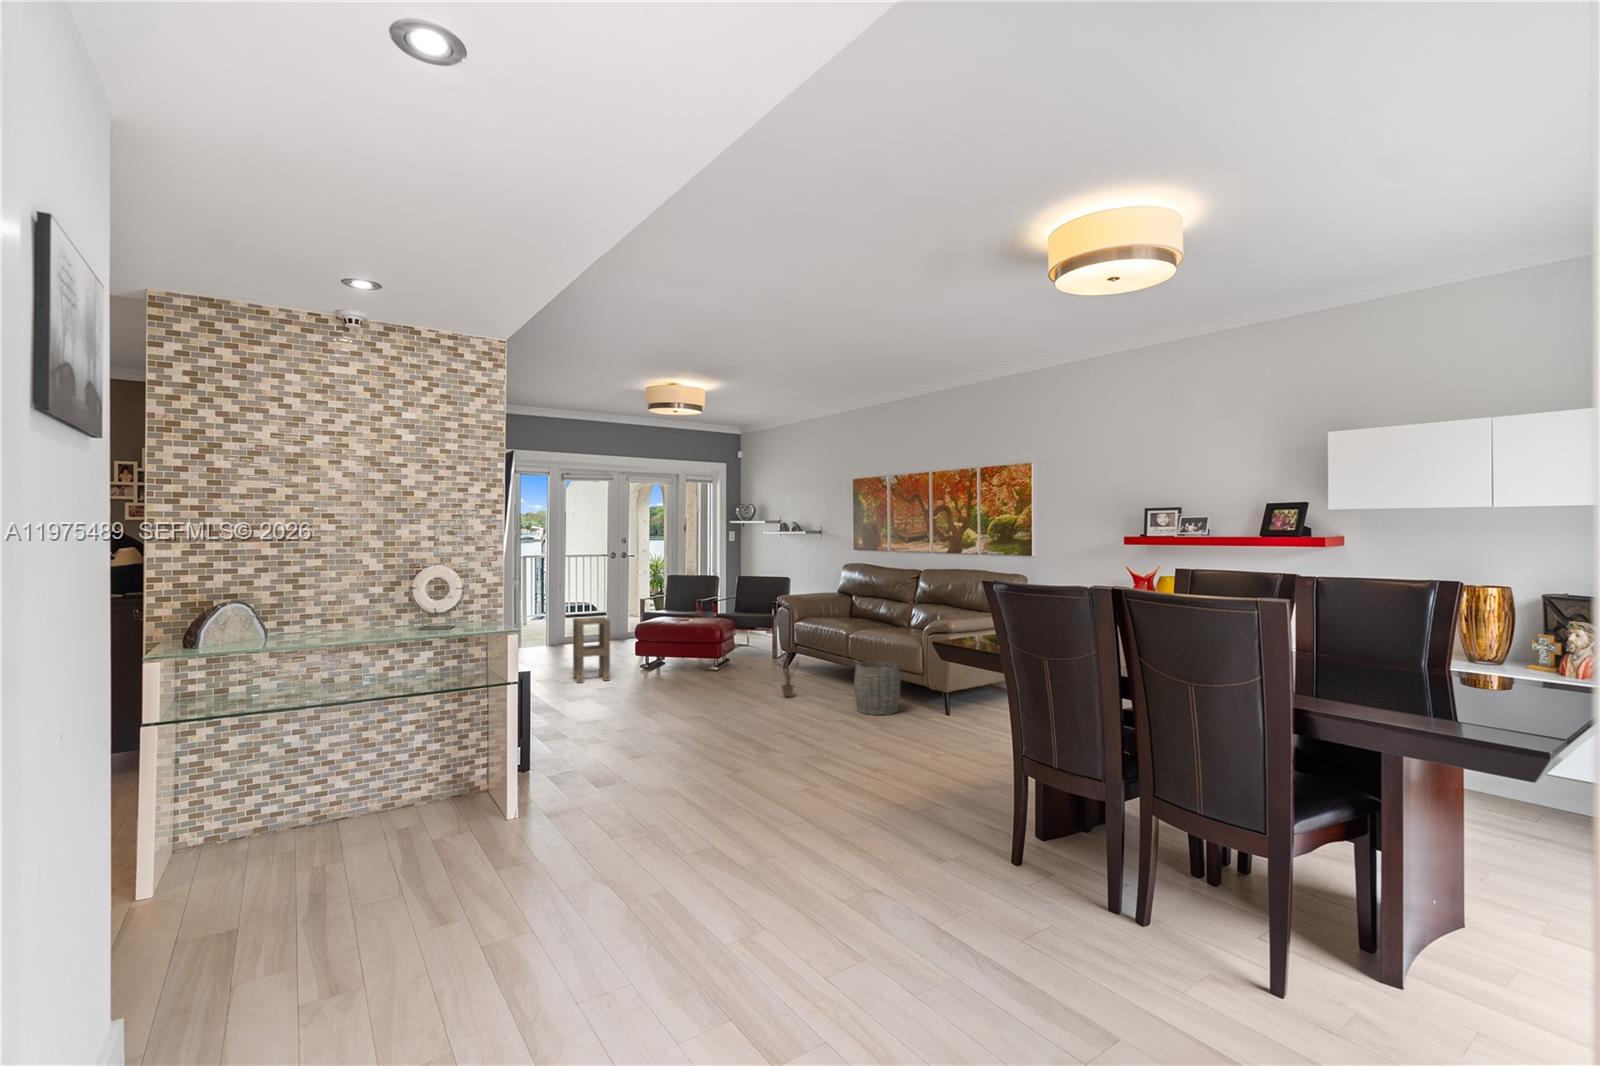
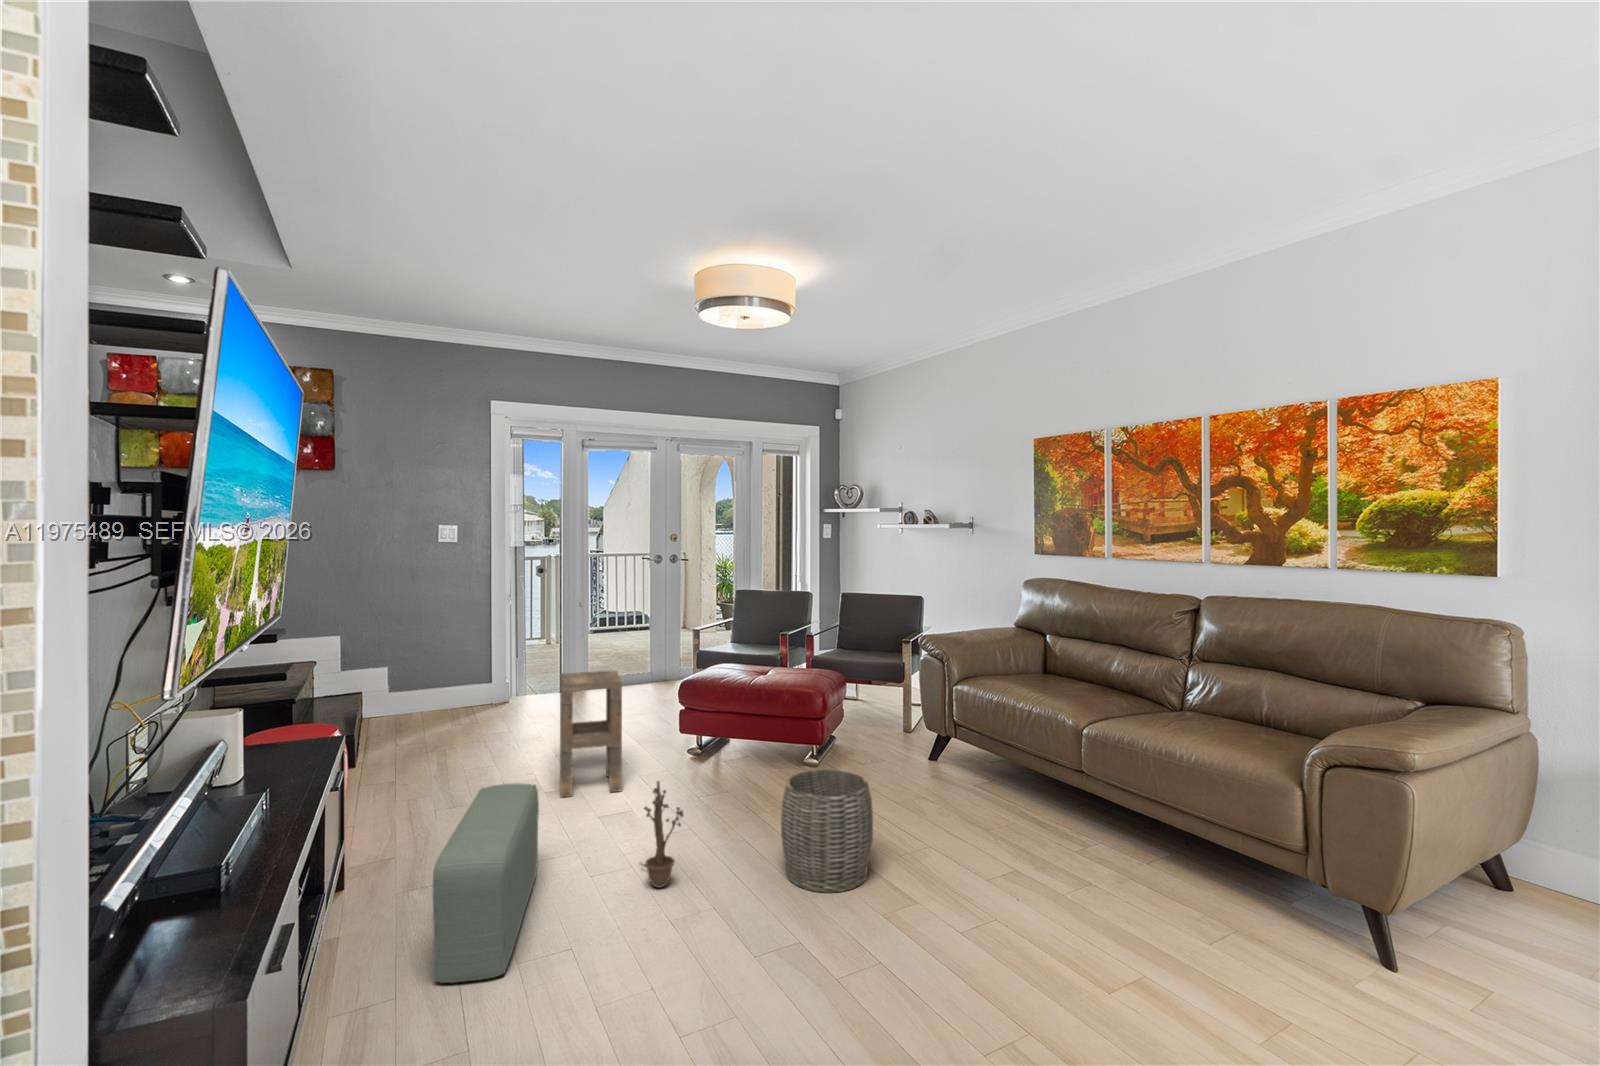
decorative plant: present [777,653,799,697] -> present [640,781,683,888]
pouf: none [550,660,582,726] -> present [433,783,539,983]
woven basket: present [854,661,900,715] -> present [781,769,873,893]

